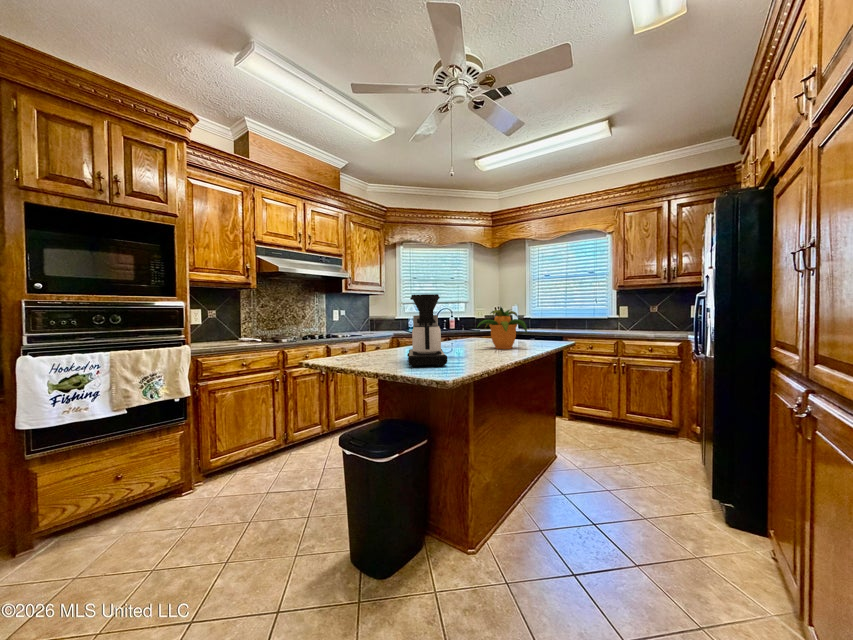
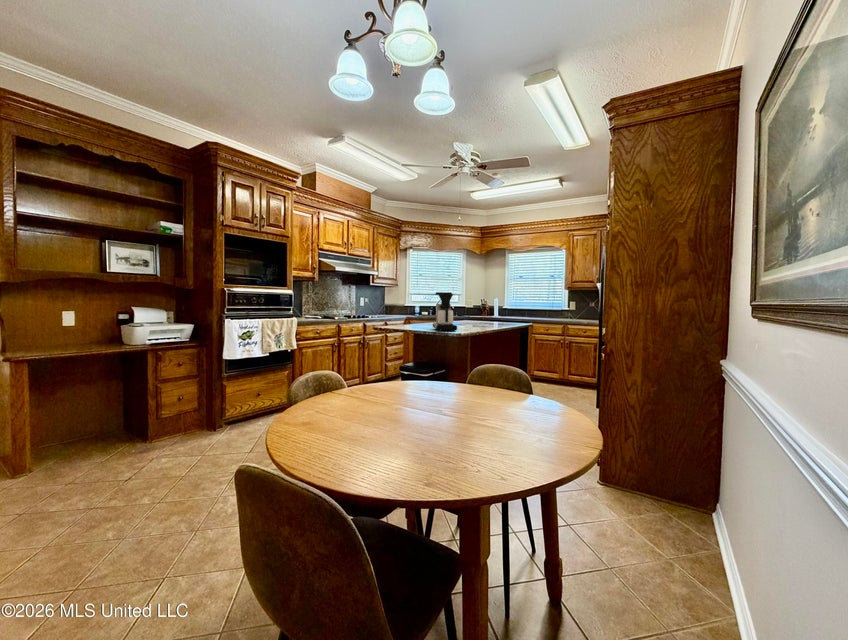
potted plant: present [477,307,527,349] -> none [470,300,501,326]

